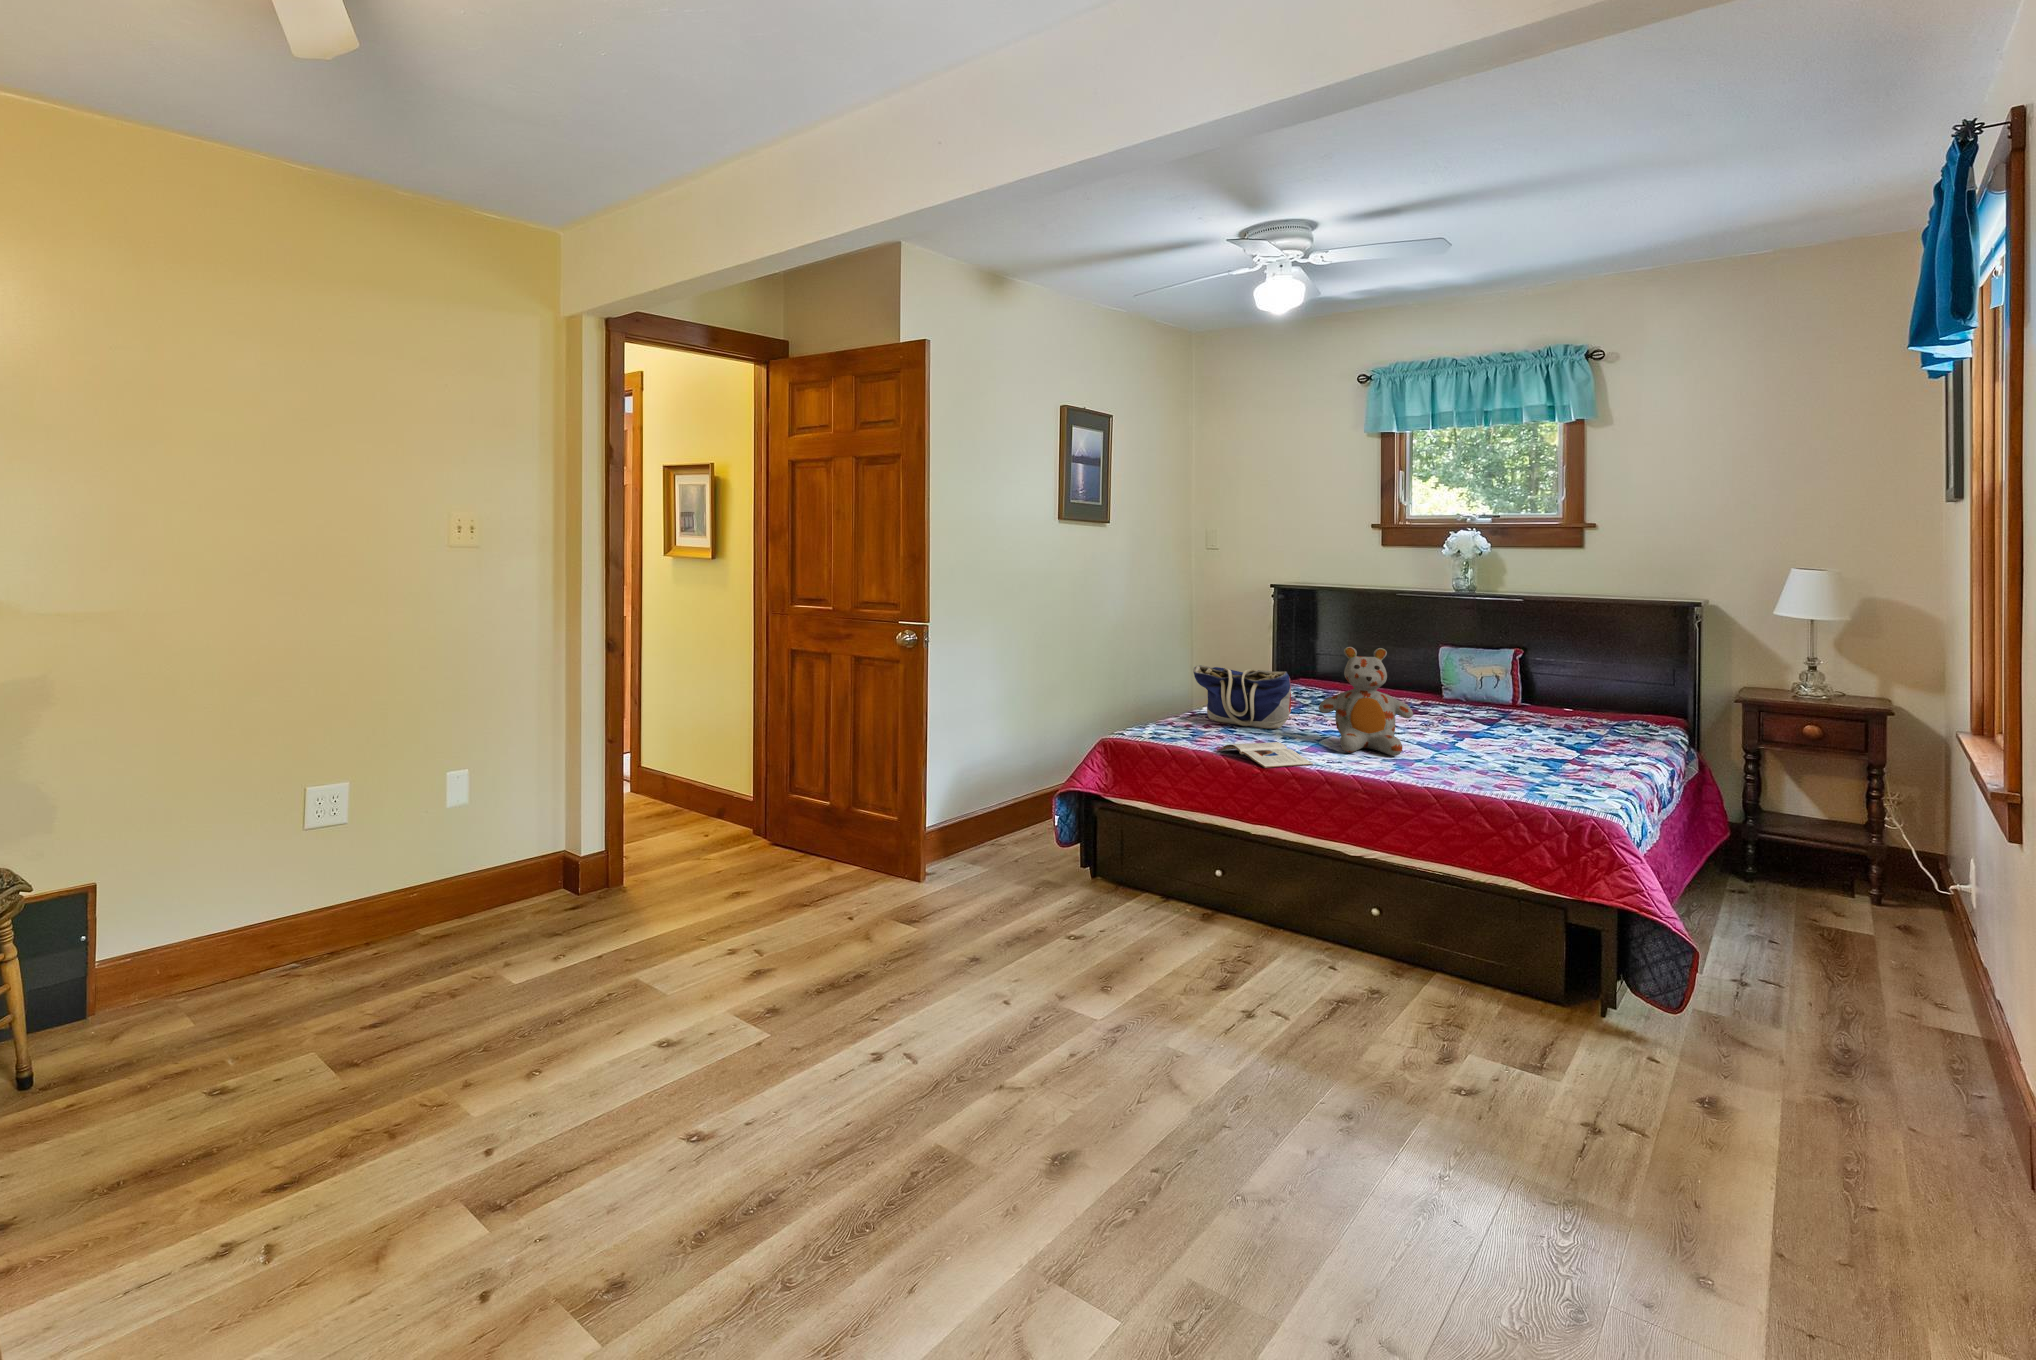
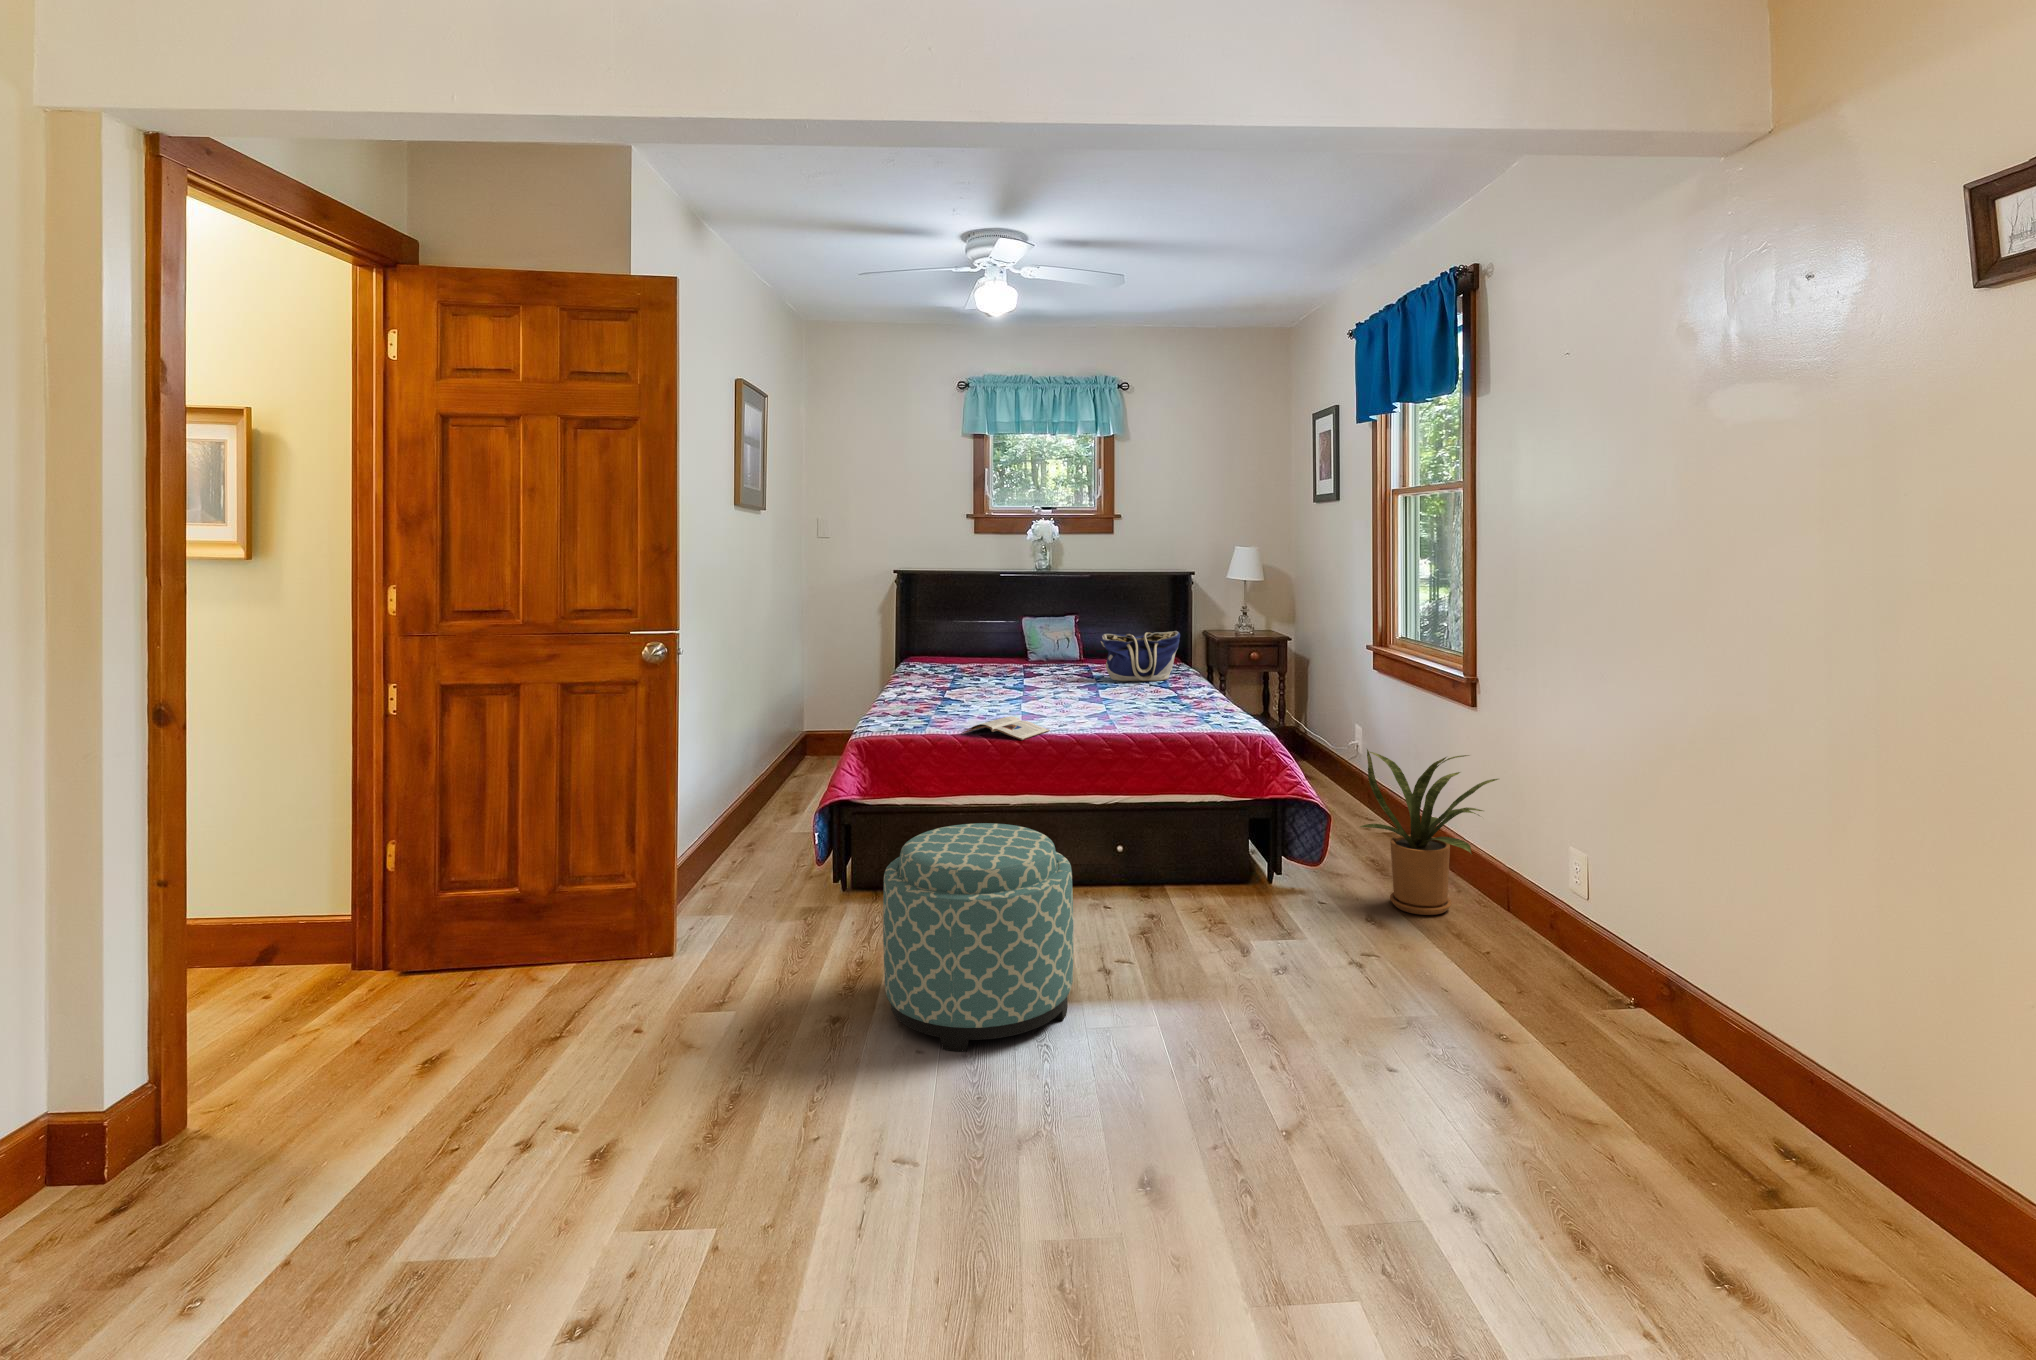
stuffed bear: present [1319,647,1413,756] -> none [1024,620,1097,717]
tote bag: present [1193,665,1291,729] -> present [1101,631,1180,681]
ottoman: none [1009,829,1194,1046] -> present [883,823,1073,1052]
house plant: none [1735,869,2007,1144] -> present [1360,749,1498,915]

